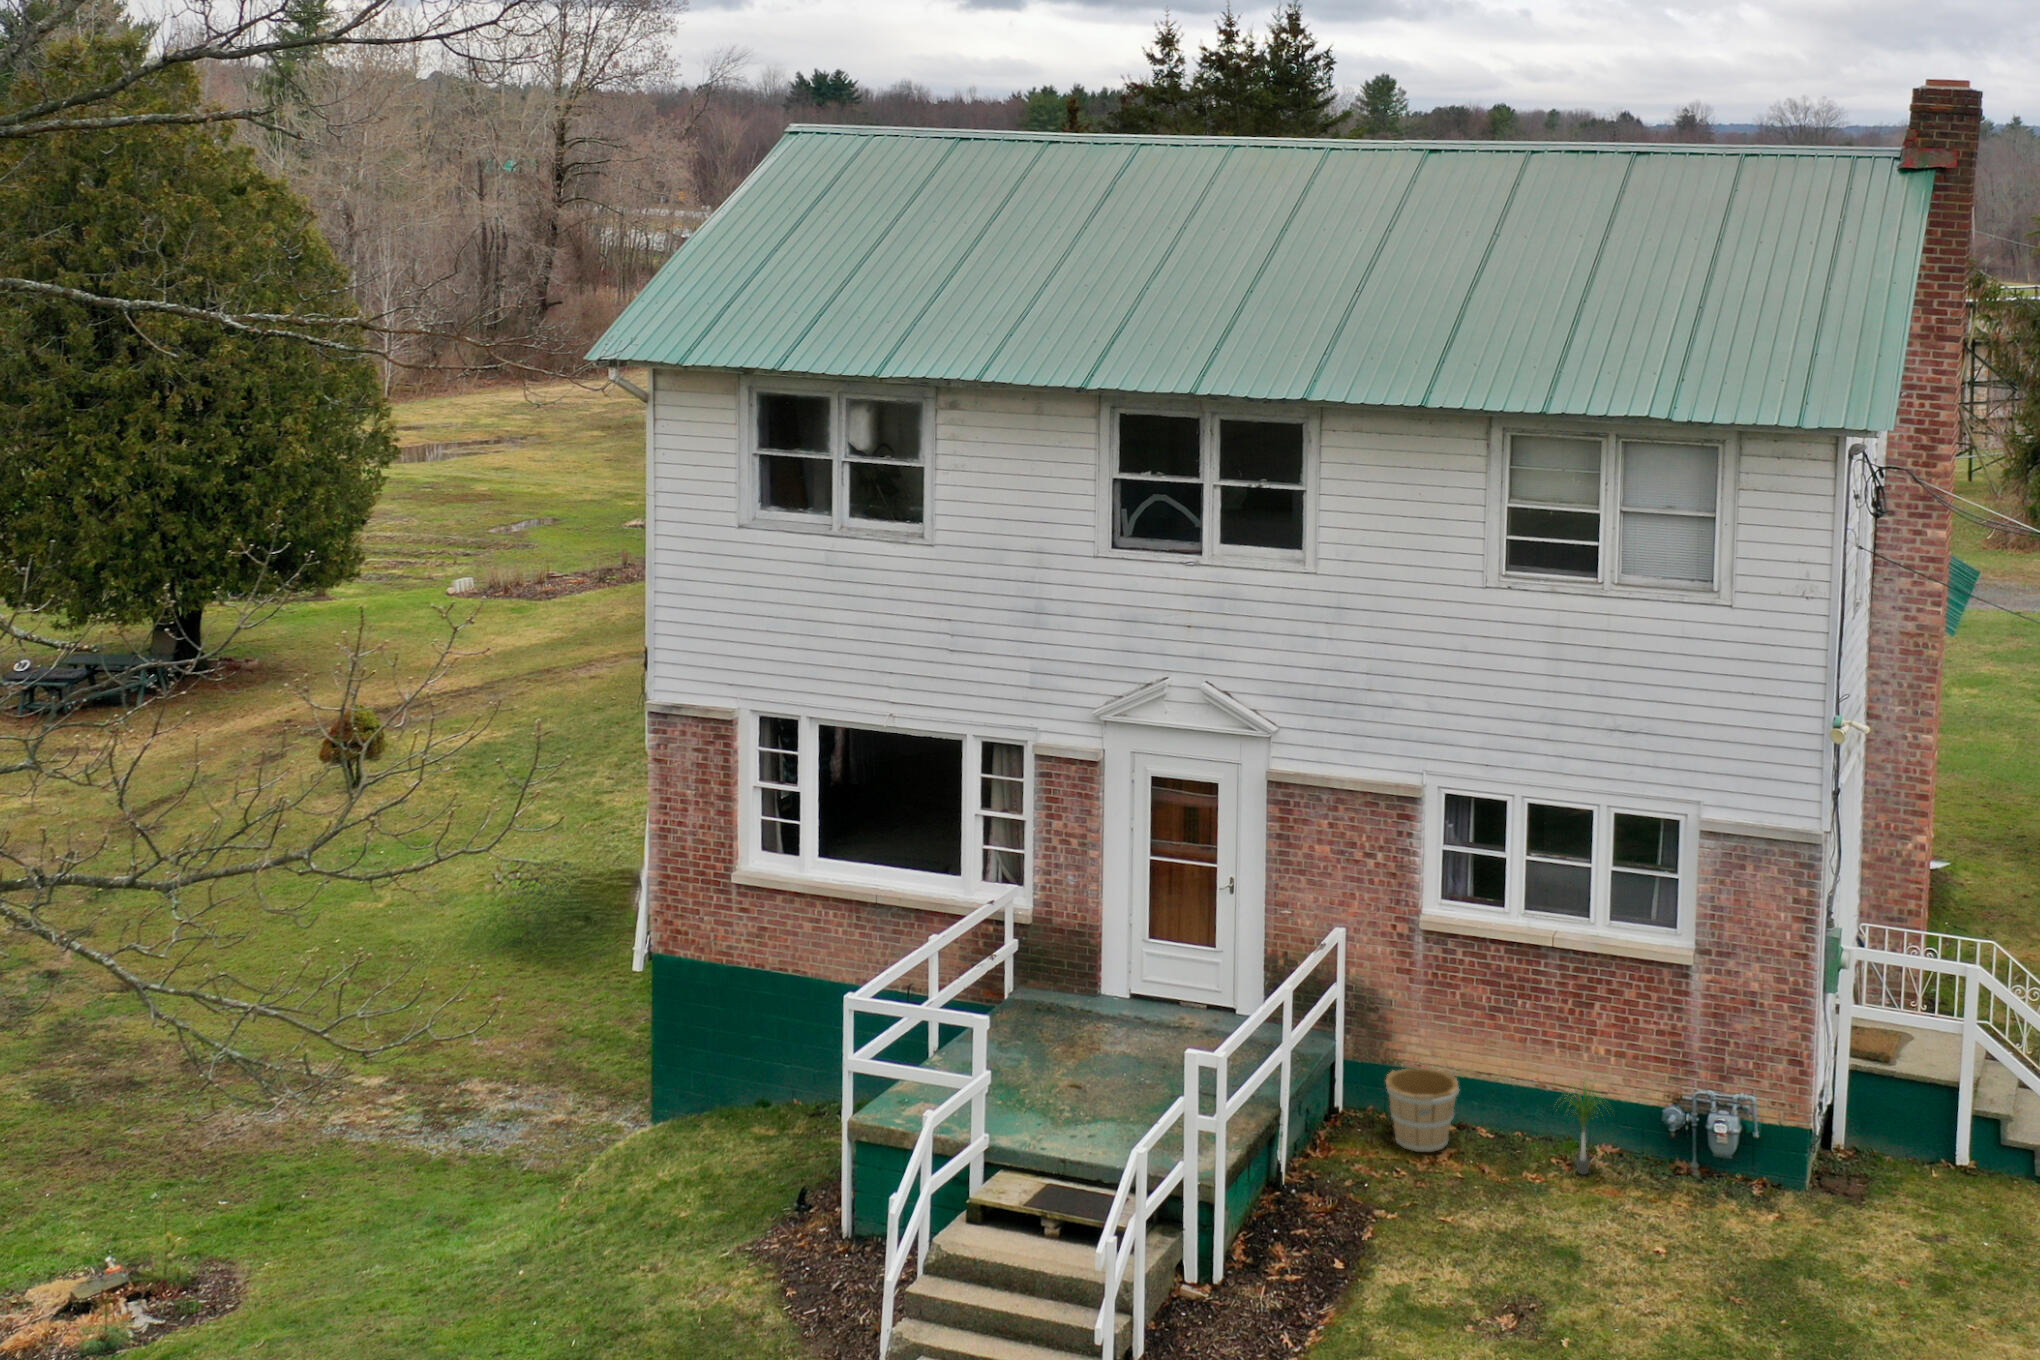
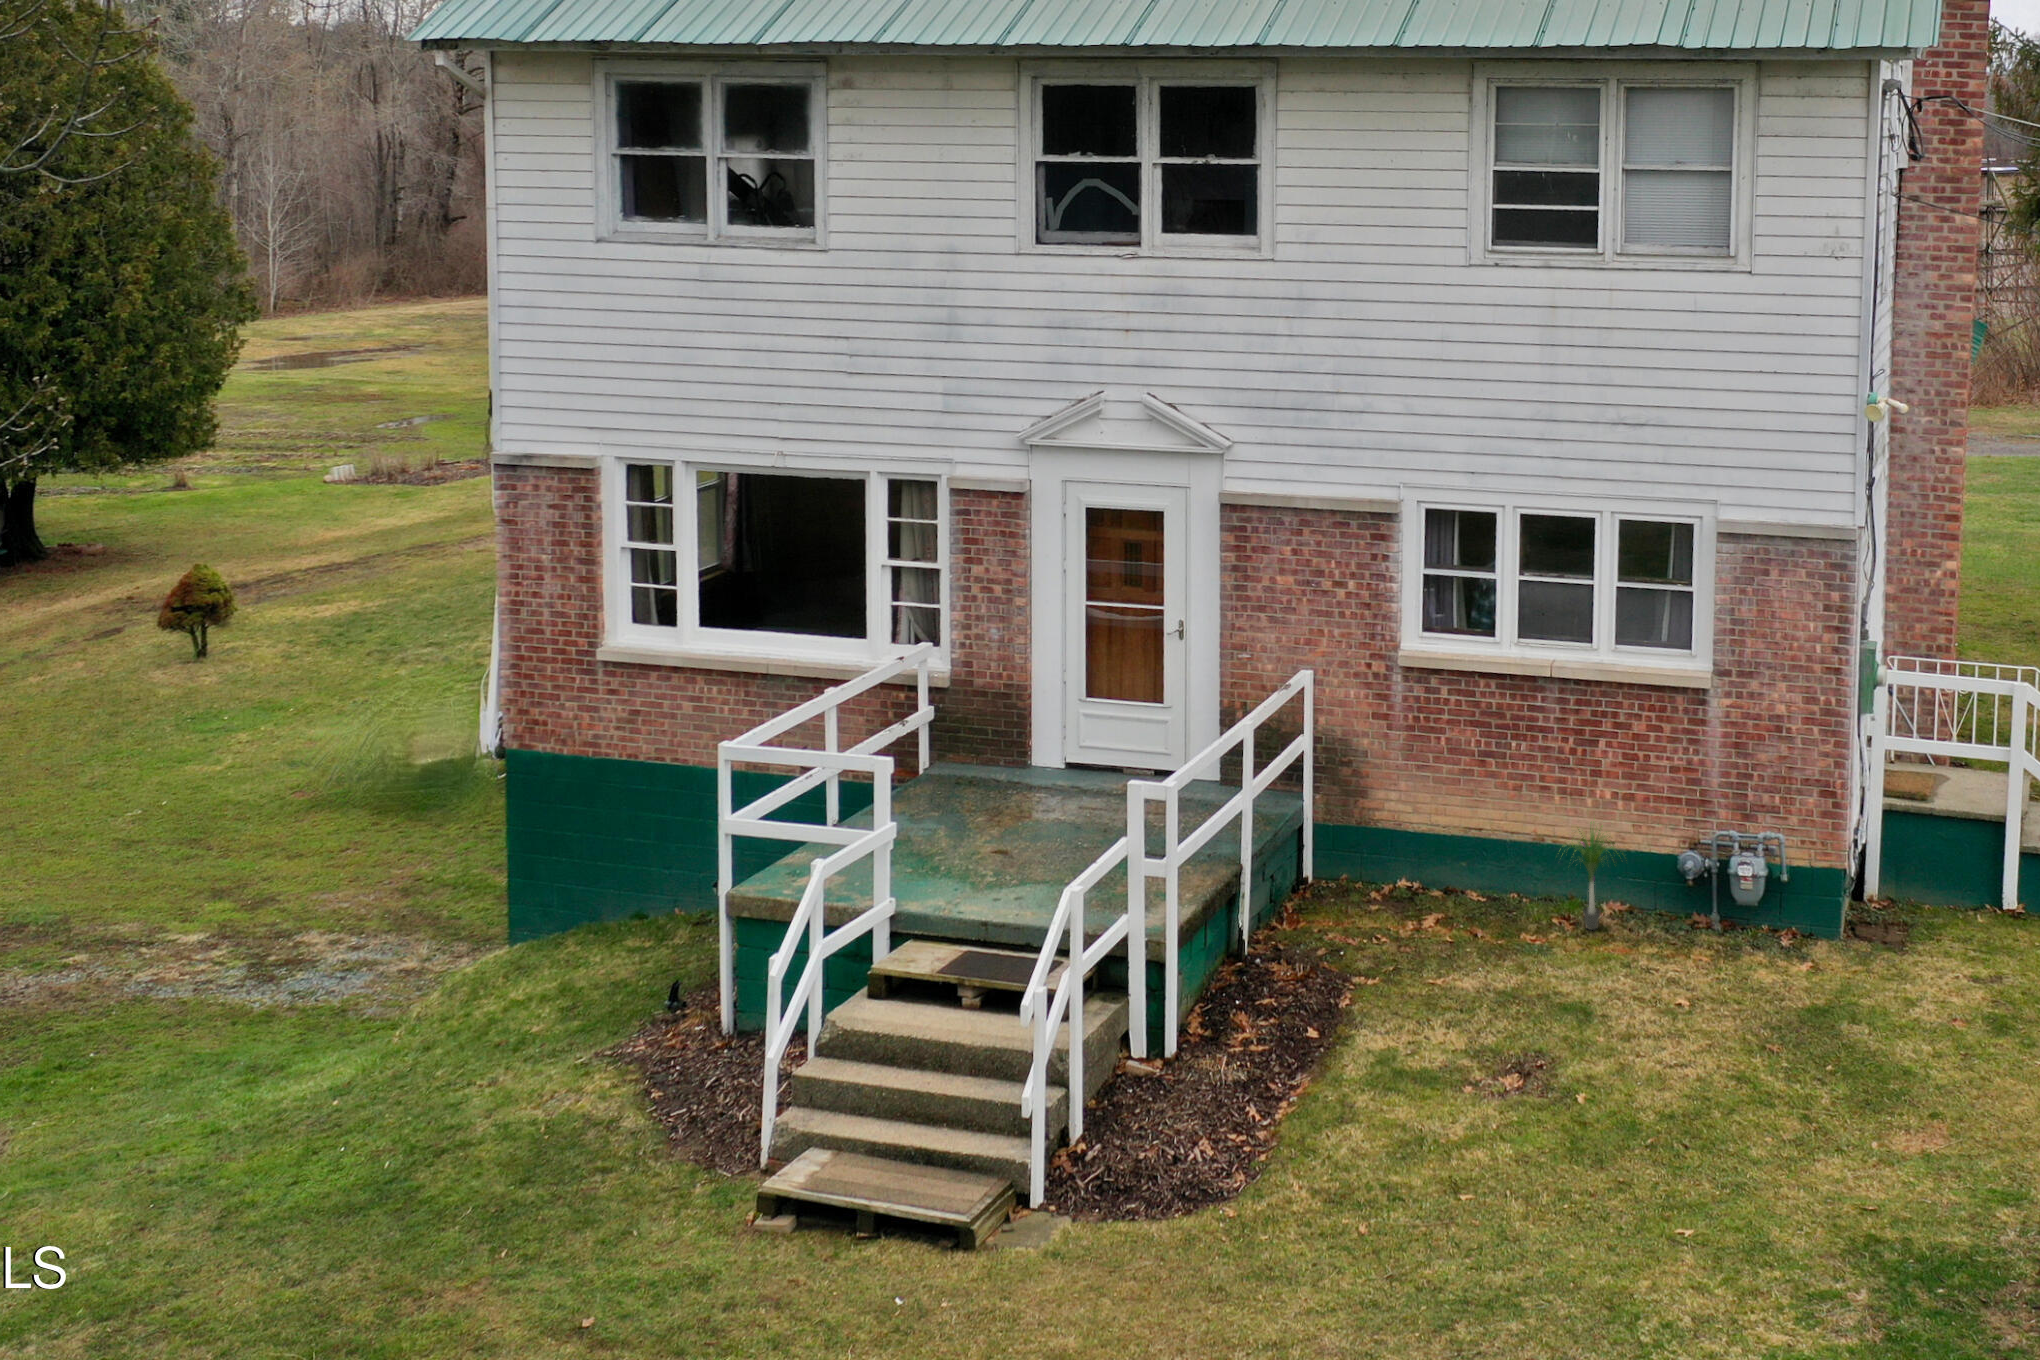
wooden bucket: present [1386,1068,1459,1152] -> none [1364,825,1449,916]

